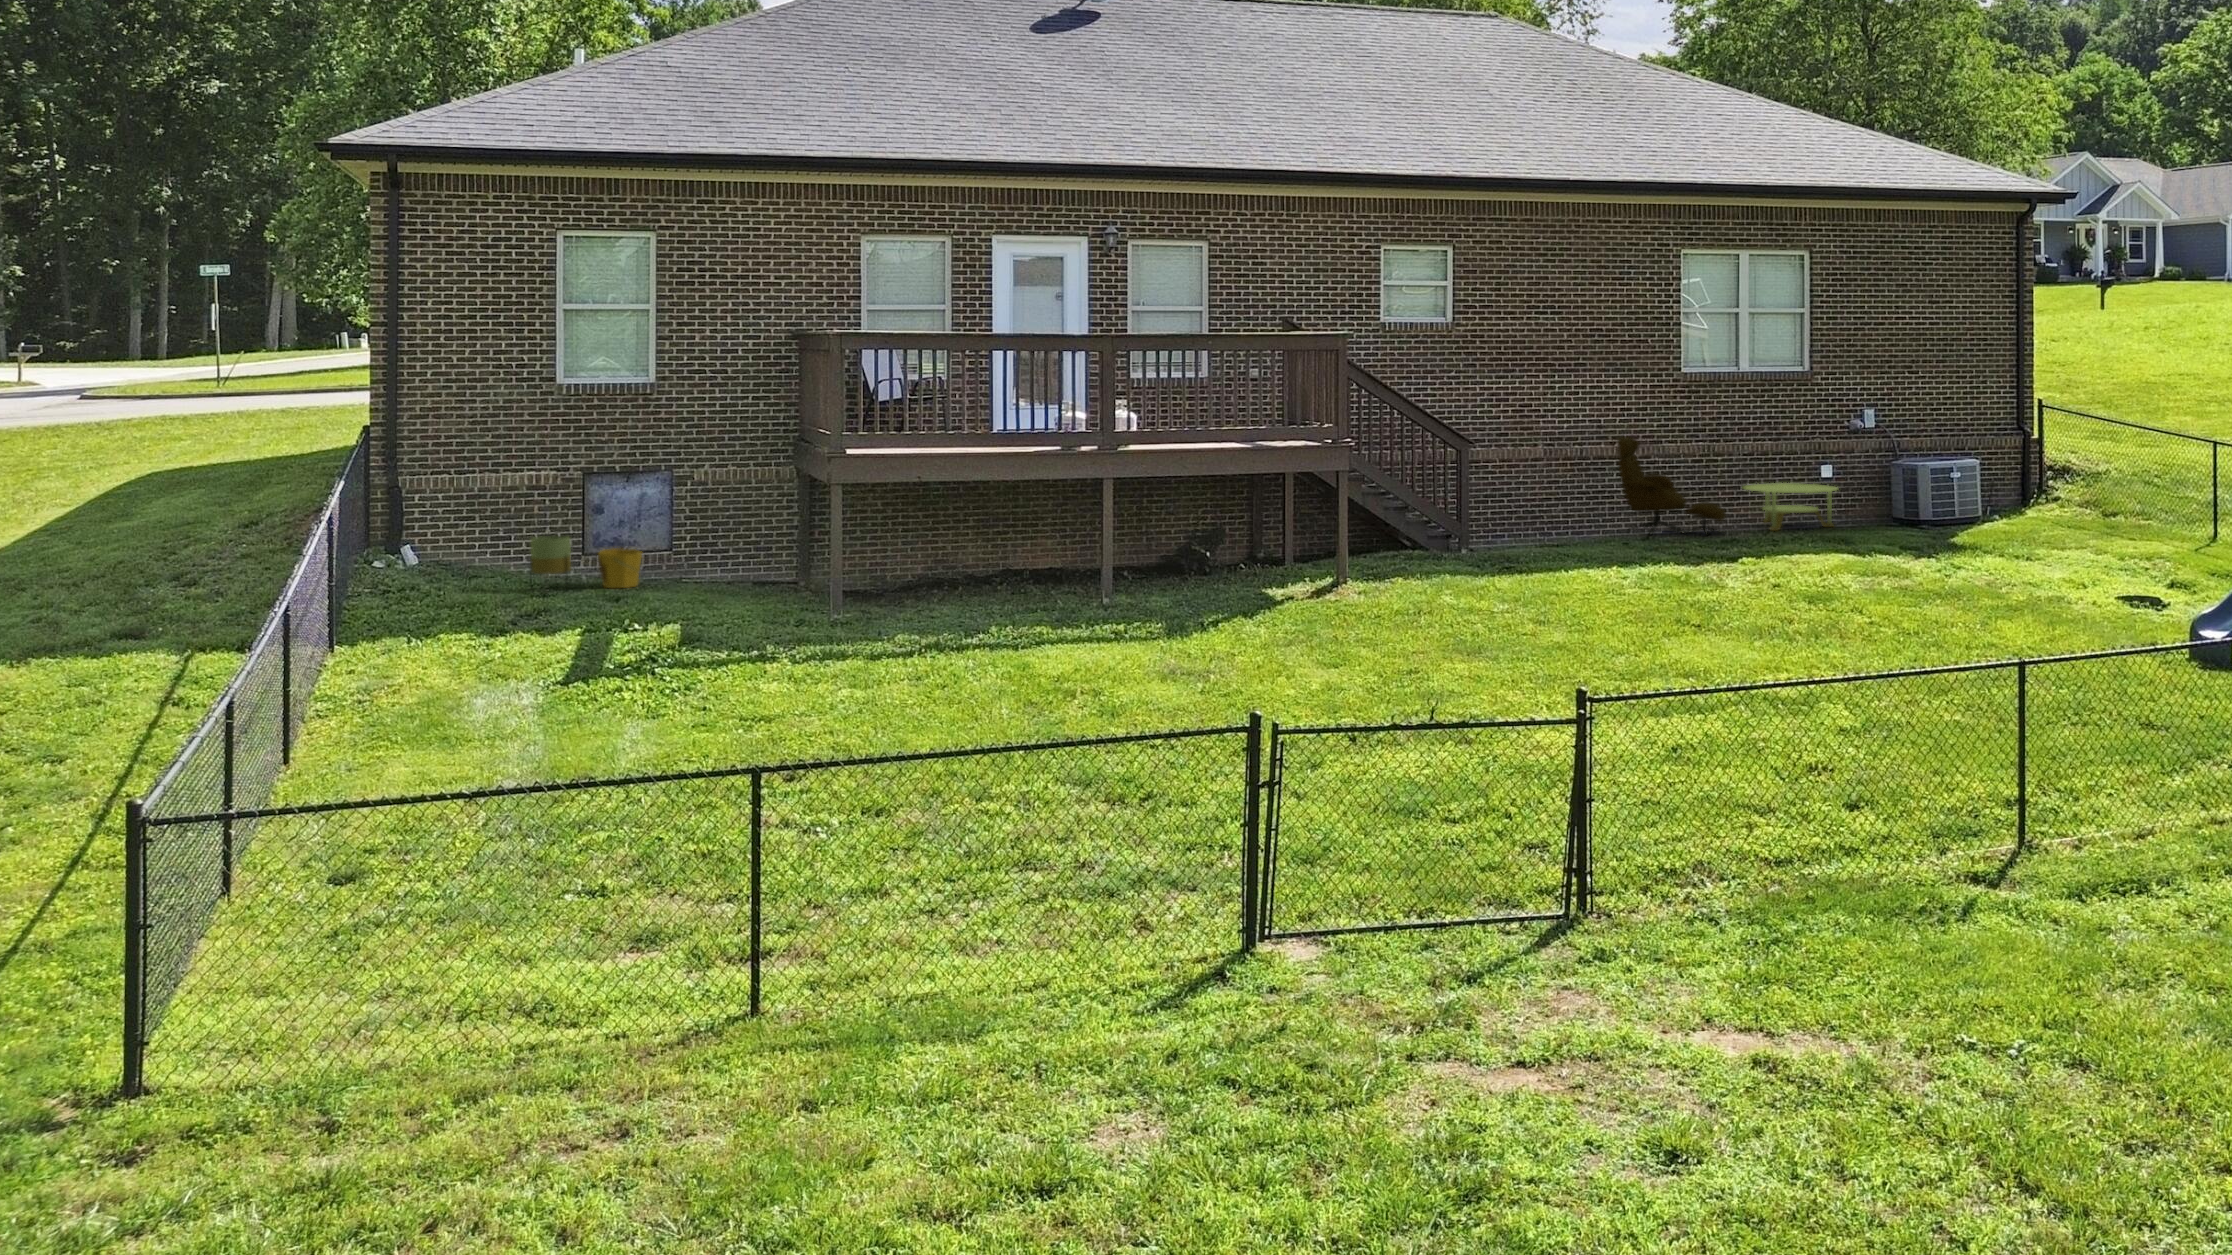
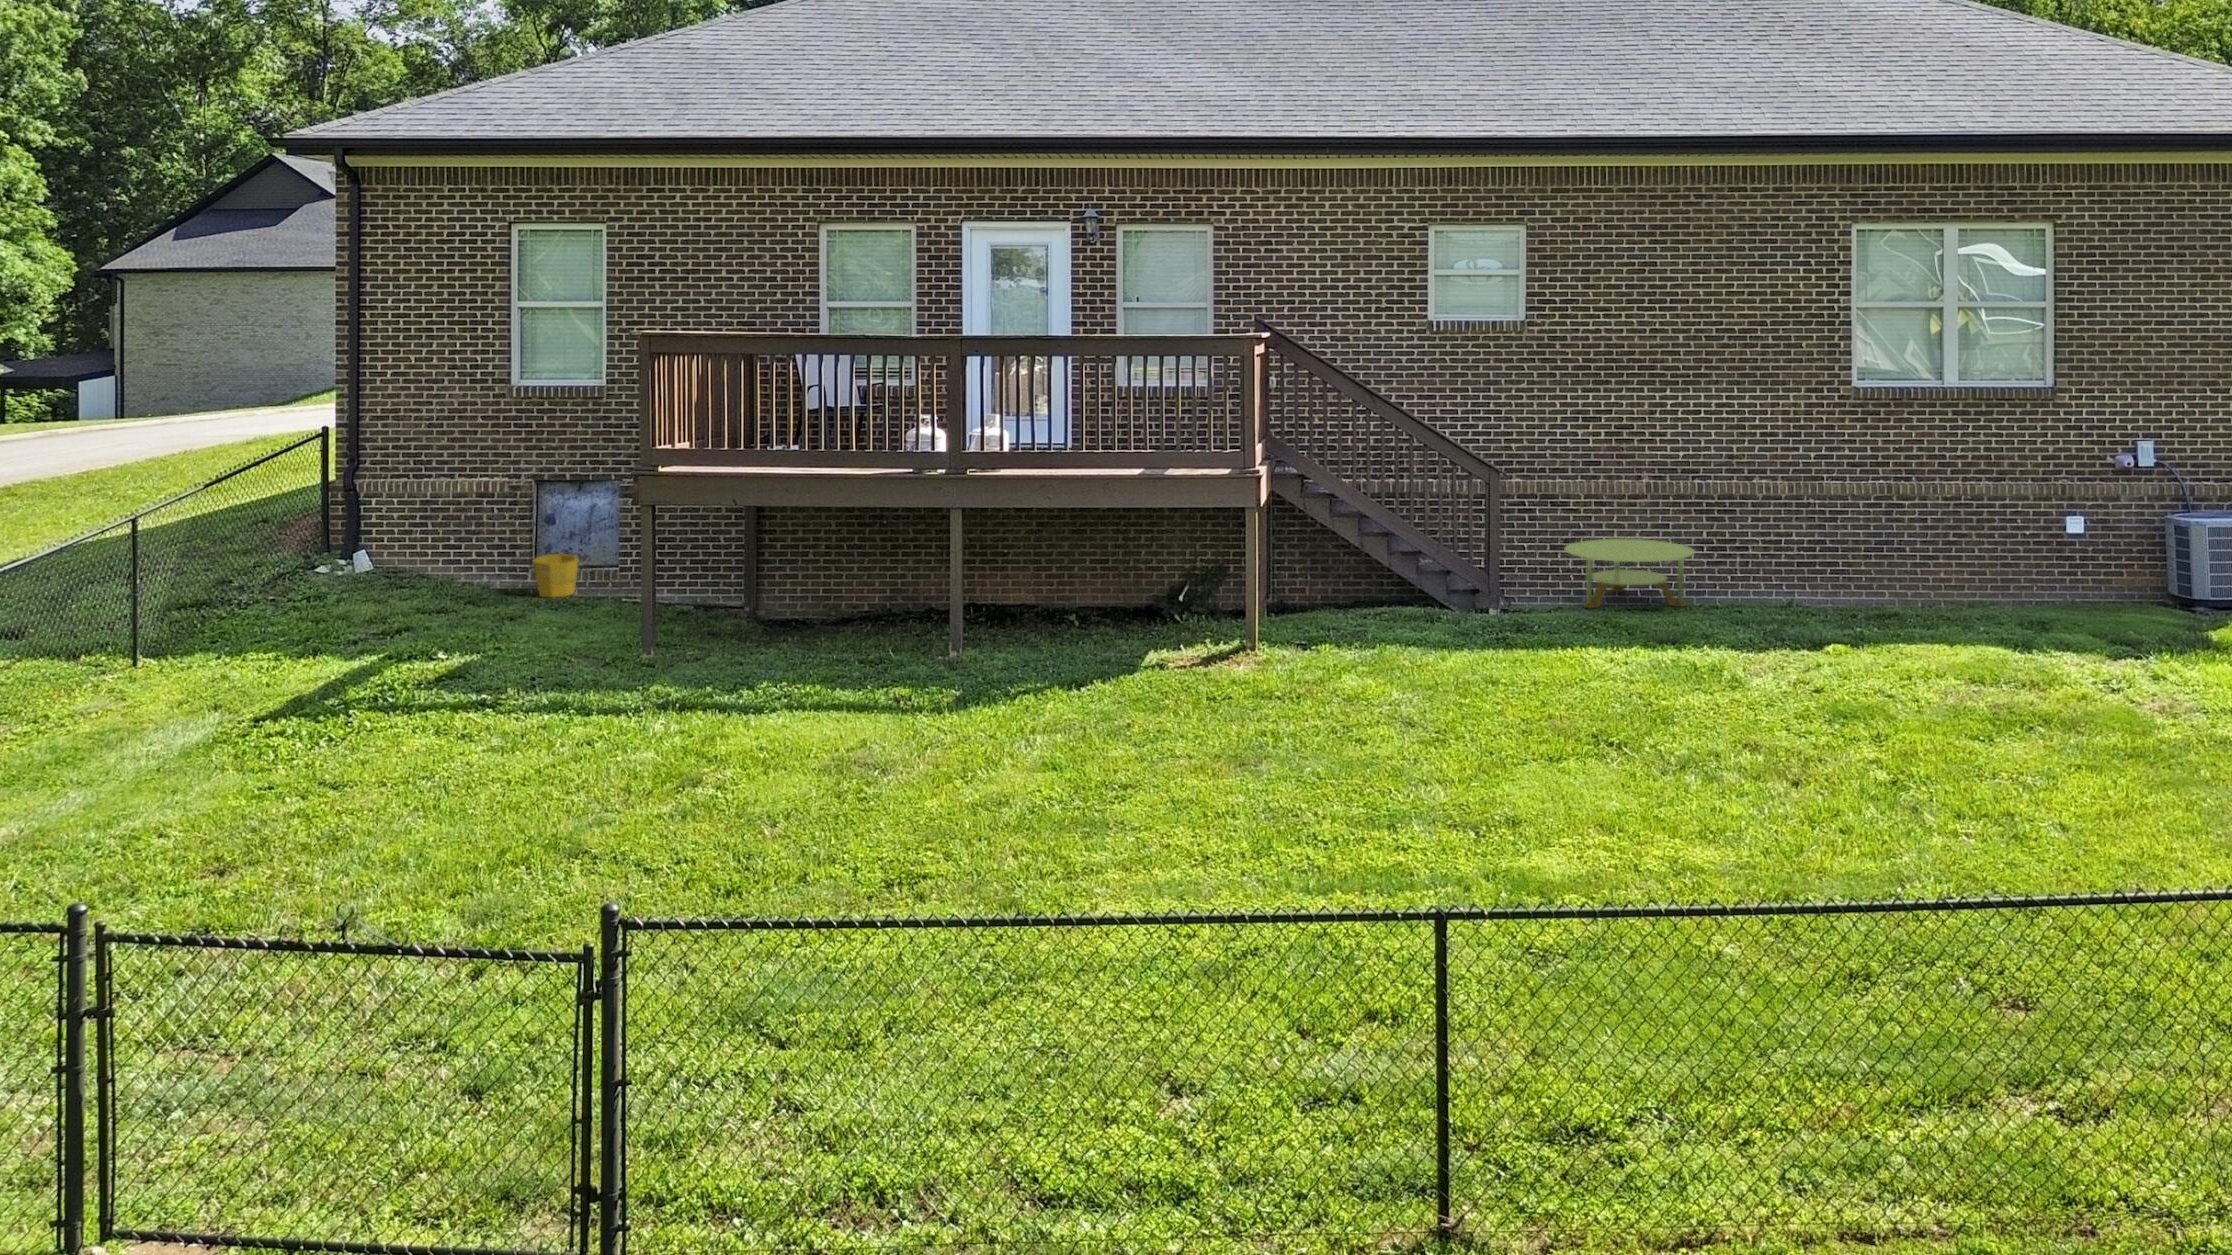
lounge chair: present [1618,436,1726,534] -> none [1735,468,1881,608]
round table: present [1744,483,1837,531] -> present [1565,539,1694,608]
planter: present [530,536,571,589] -> none [467,539,510,597]

